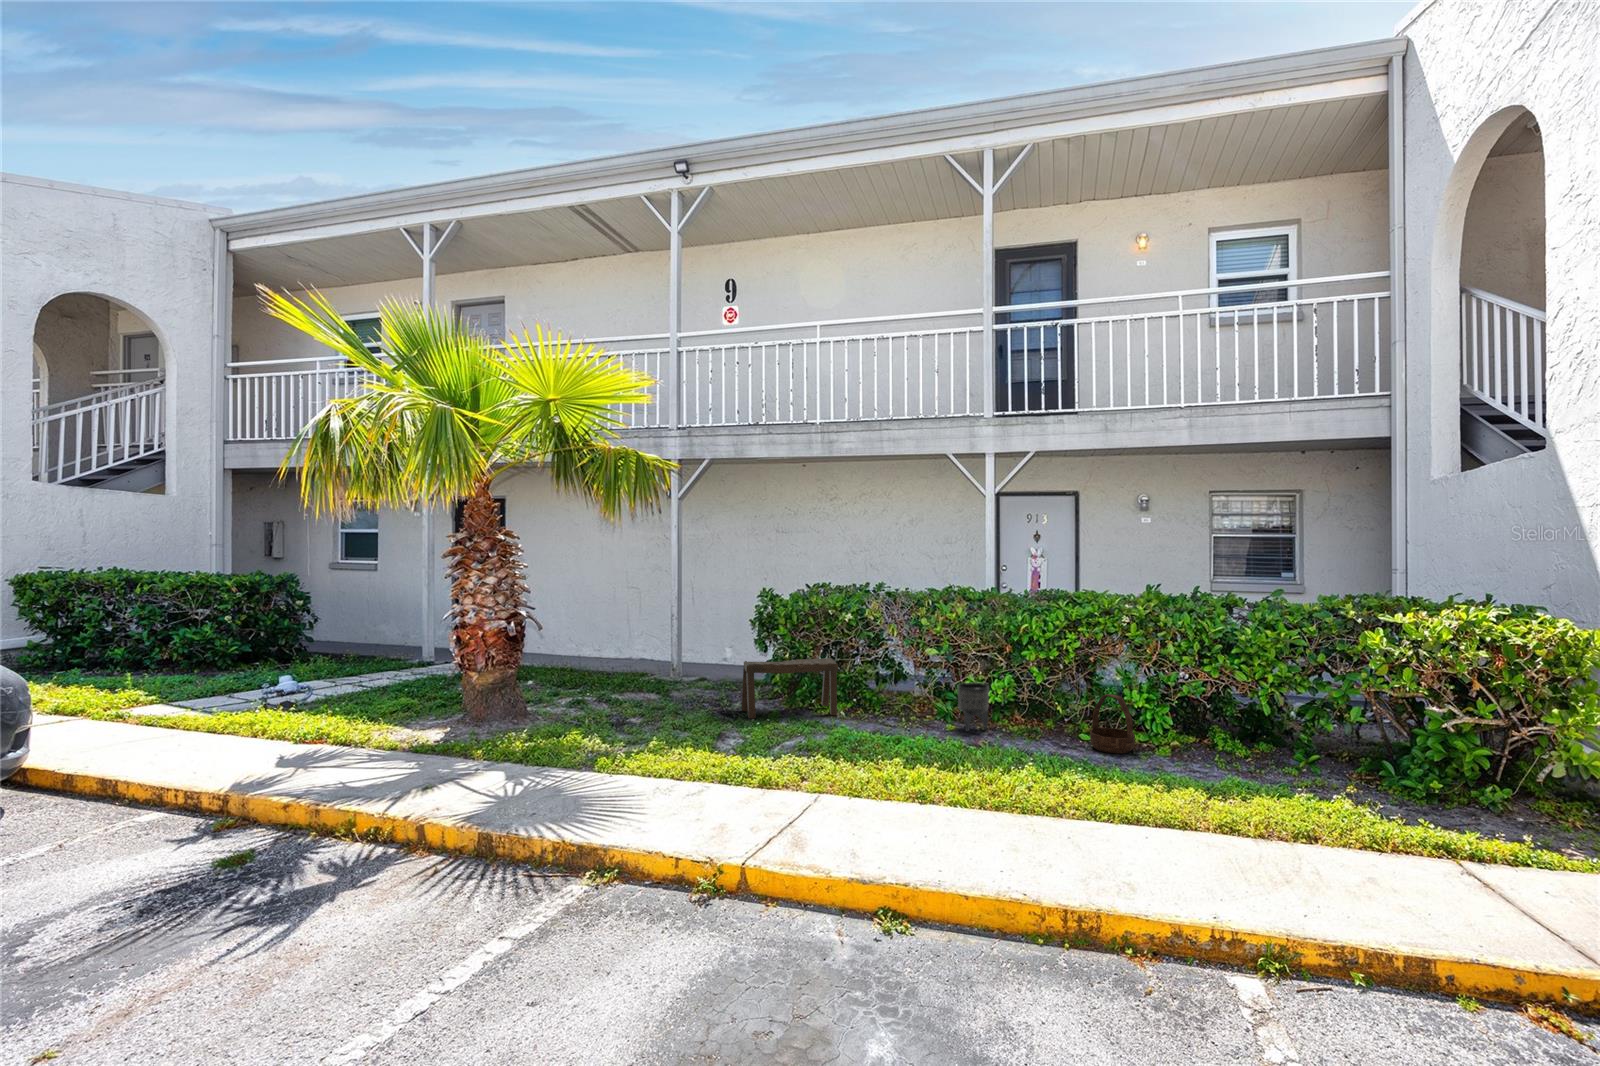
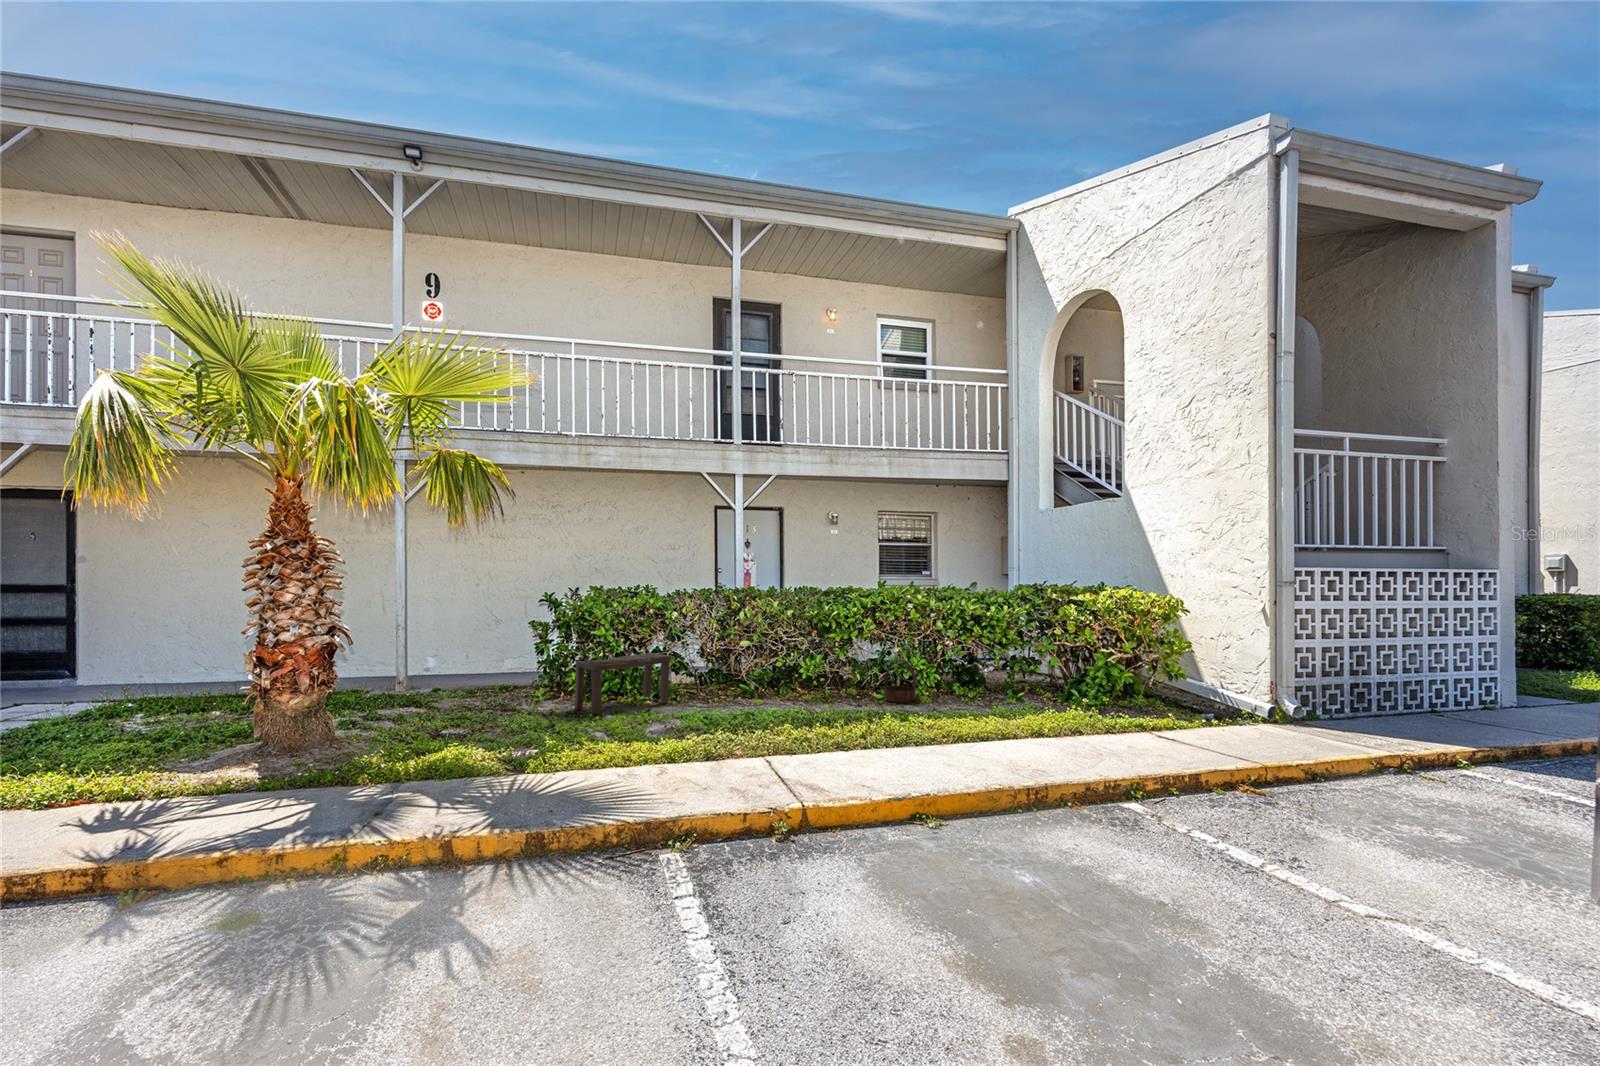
planter: present [957,683,989,732] -> none [778,662,803,702]

